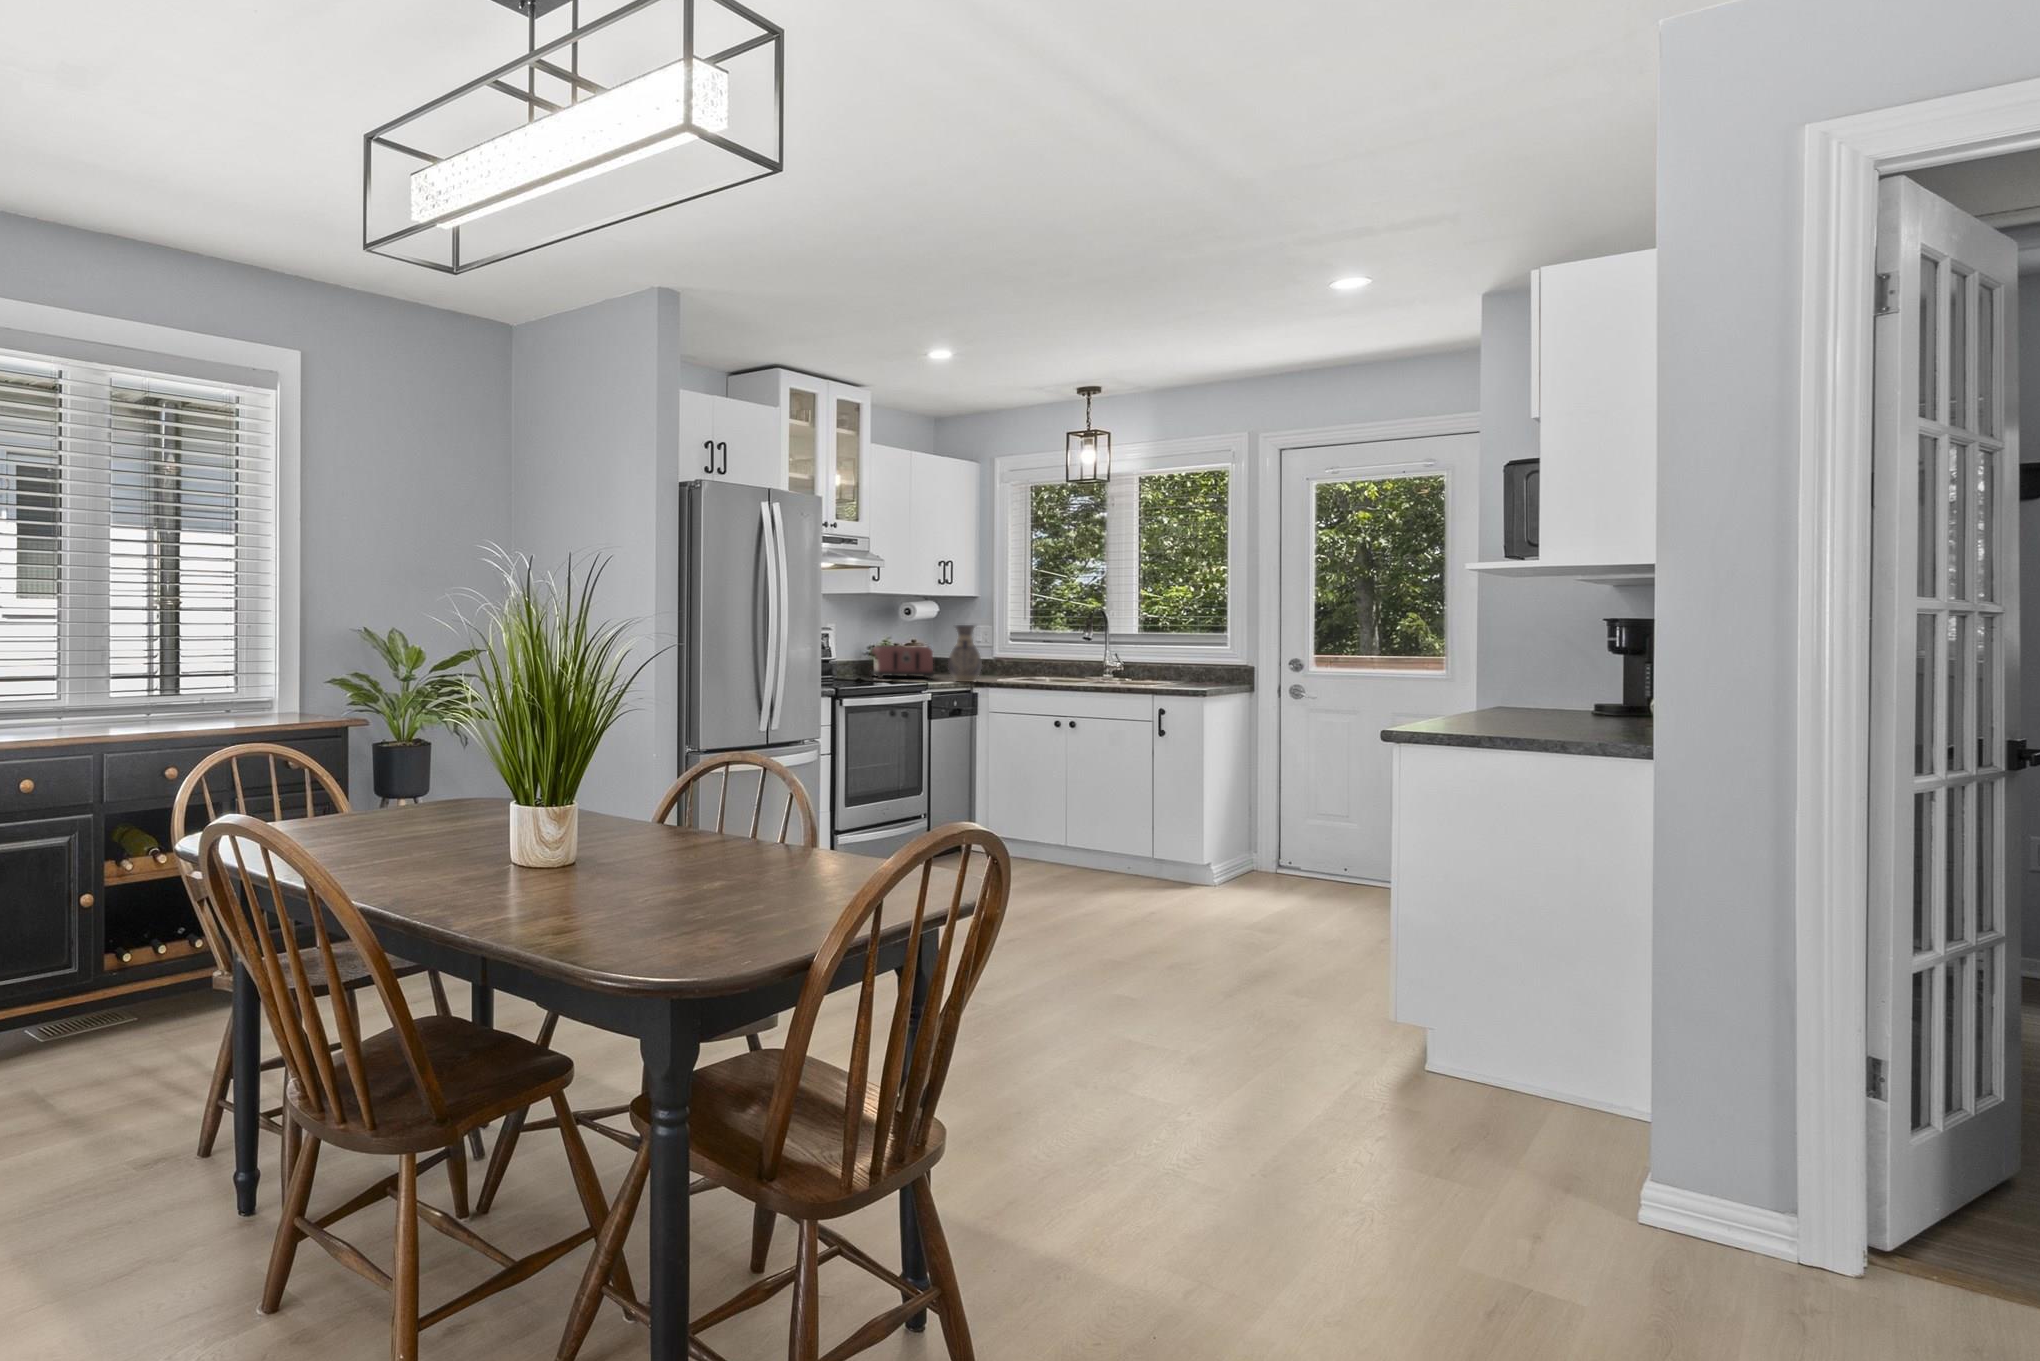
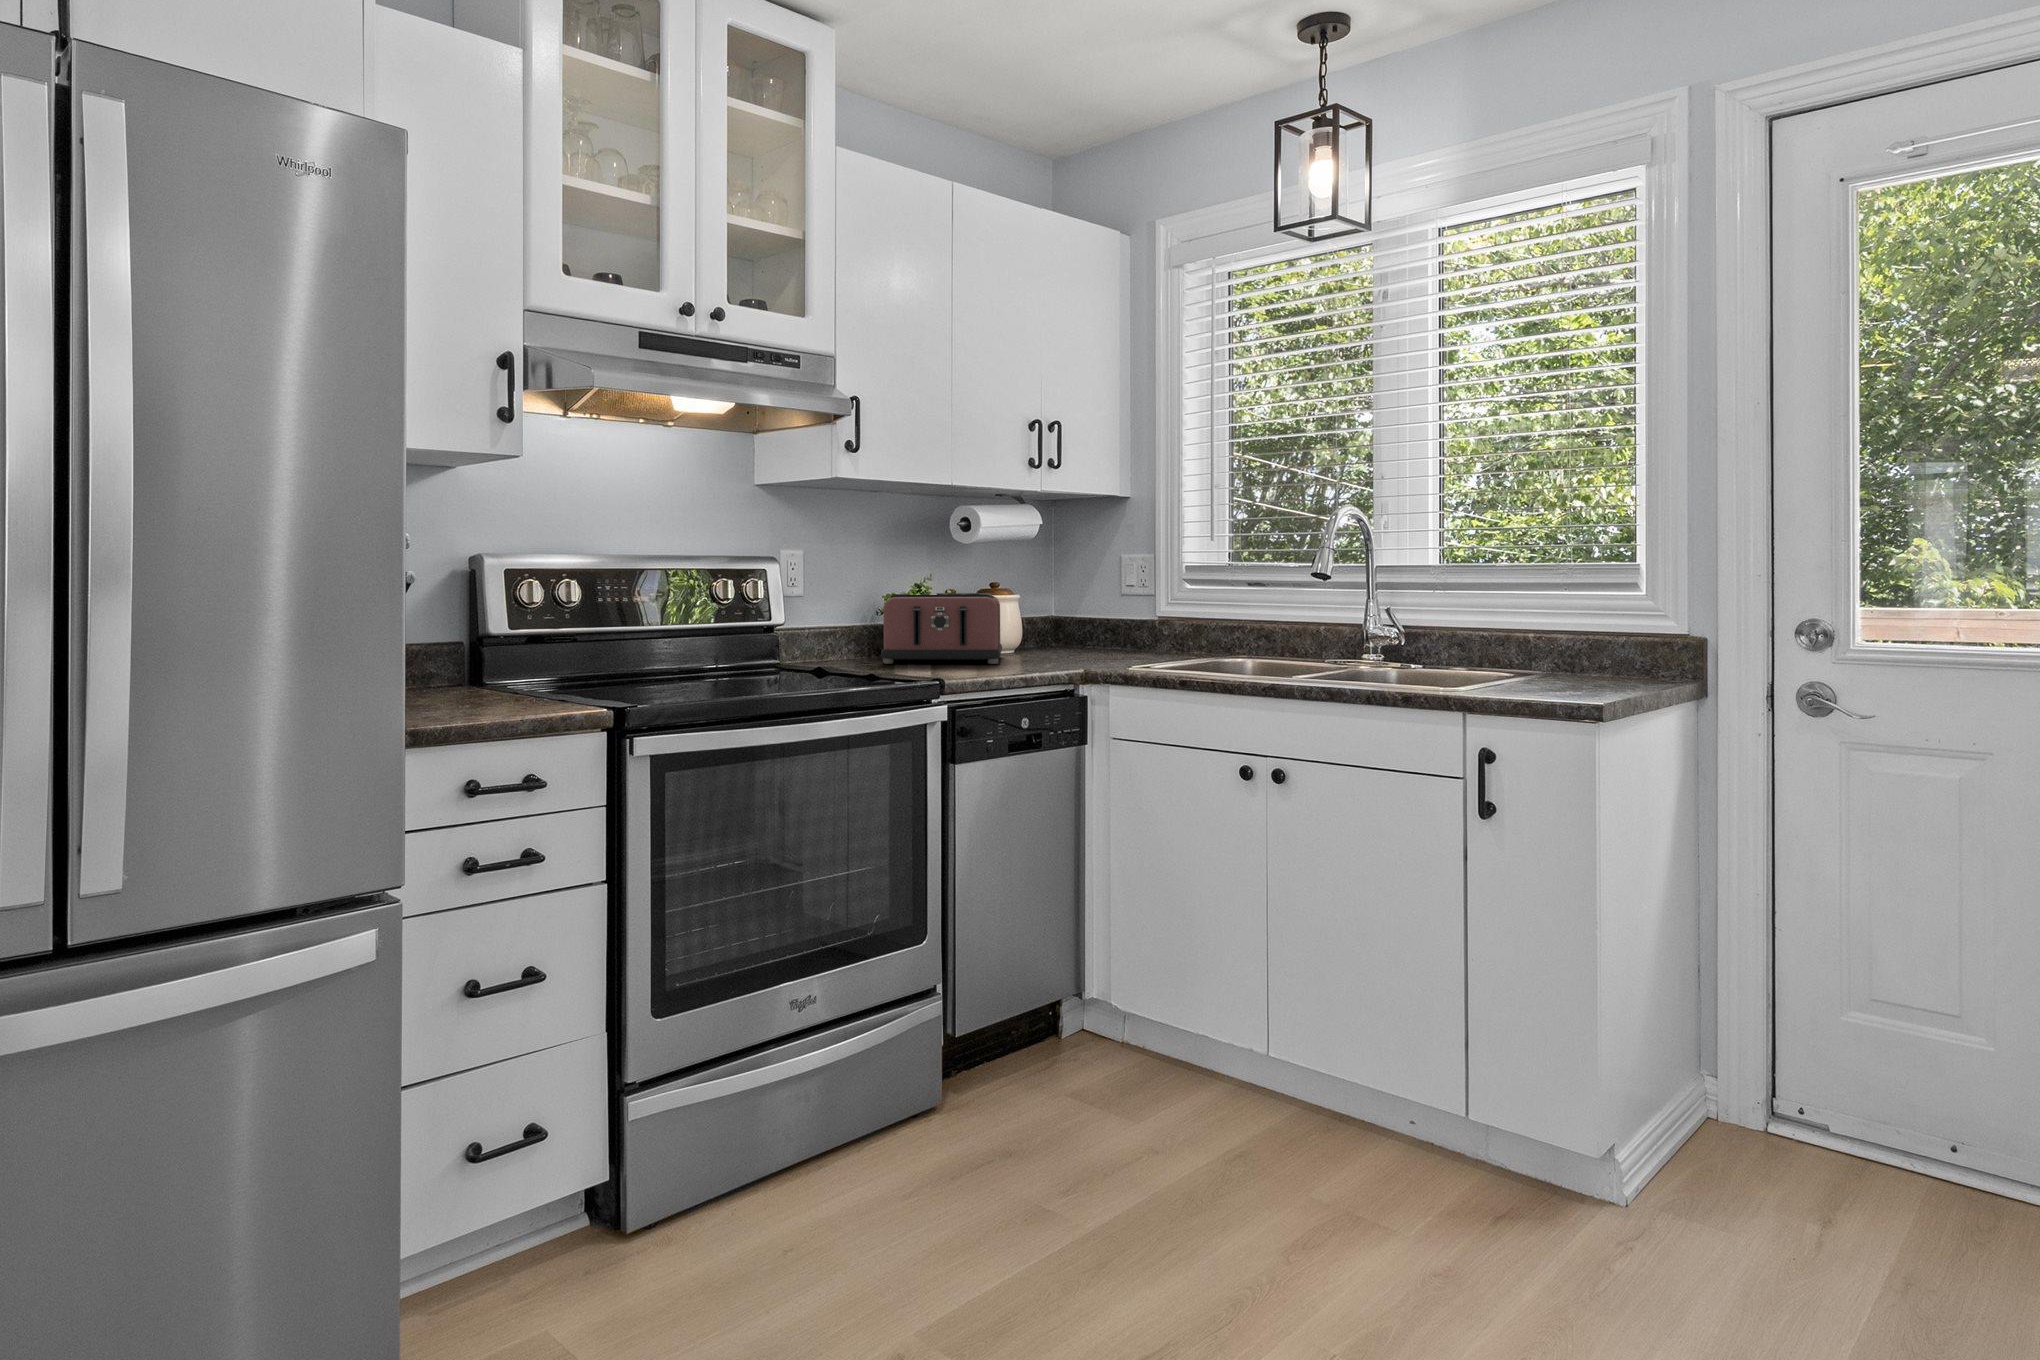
vase: present [948,625,982,682] -> none [1013,545,1084,673]

